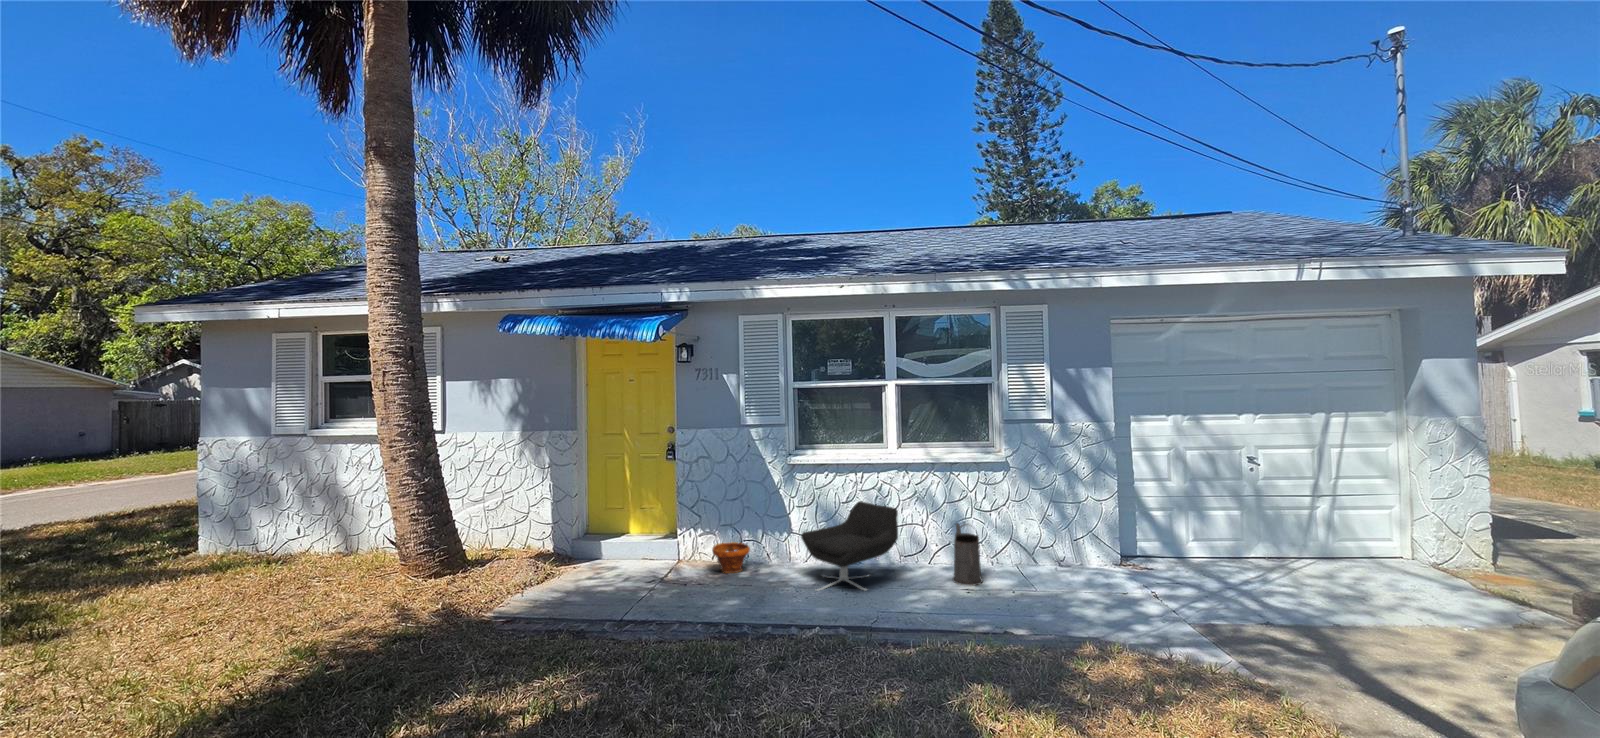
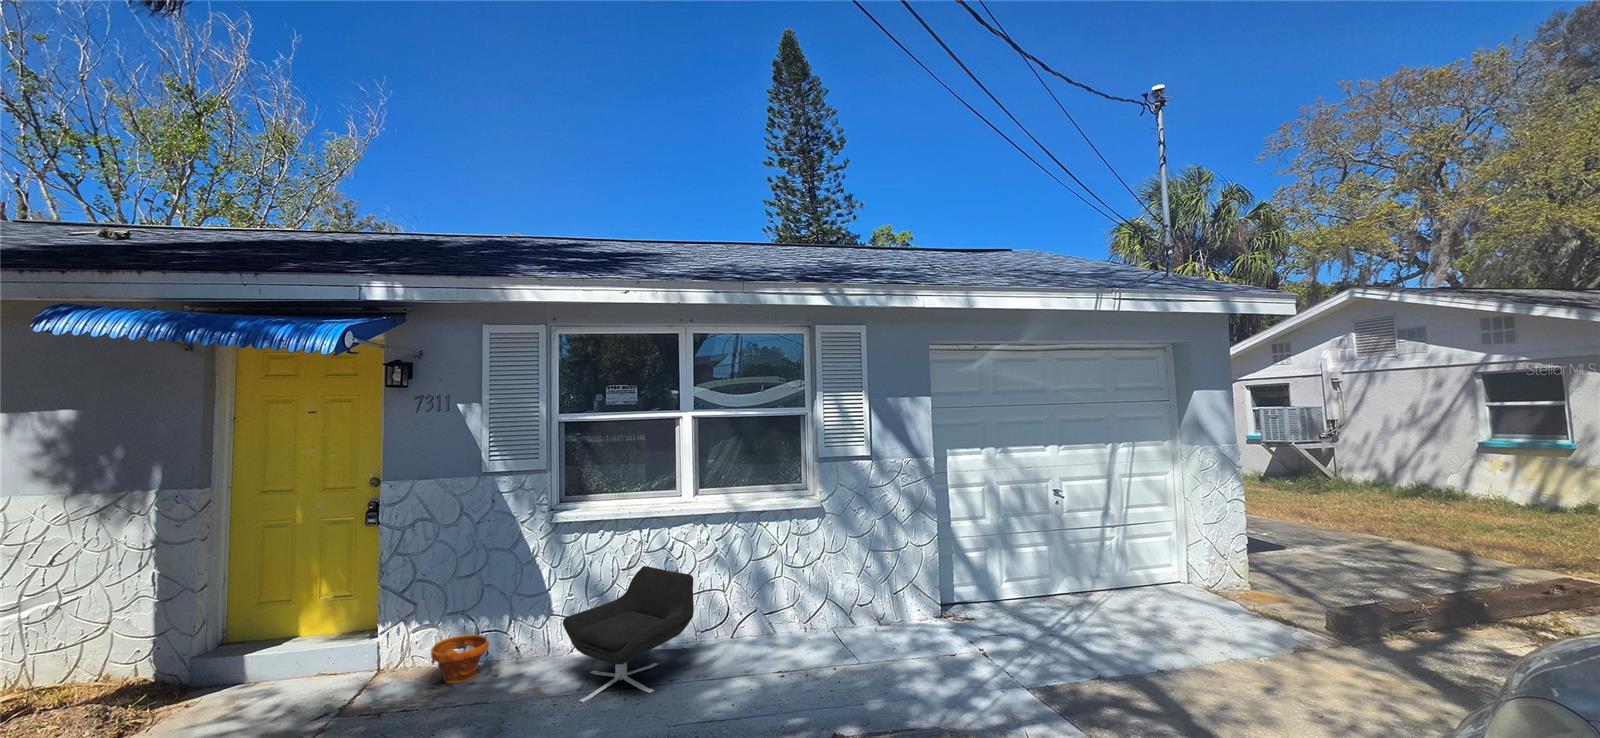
watering can: present [953,523,982,586] -> none [760,584,796,667]

